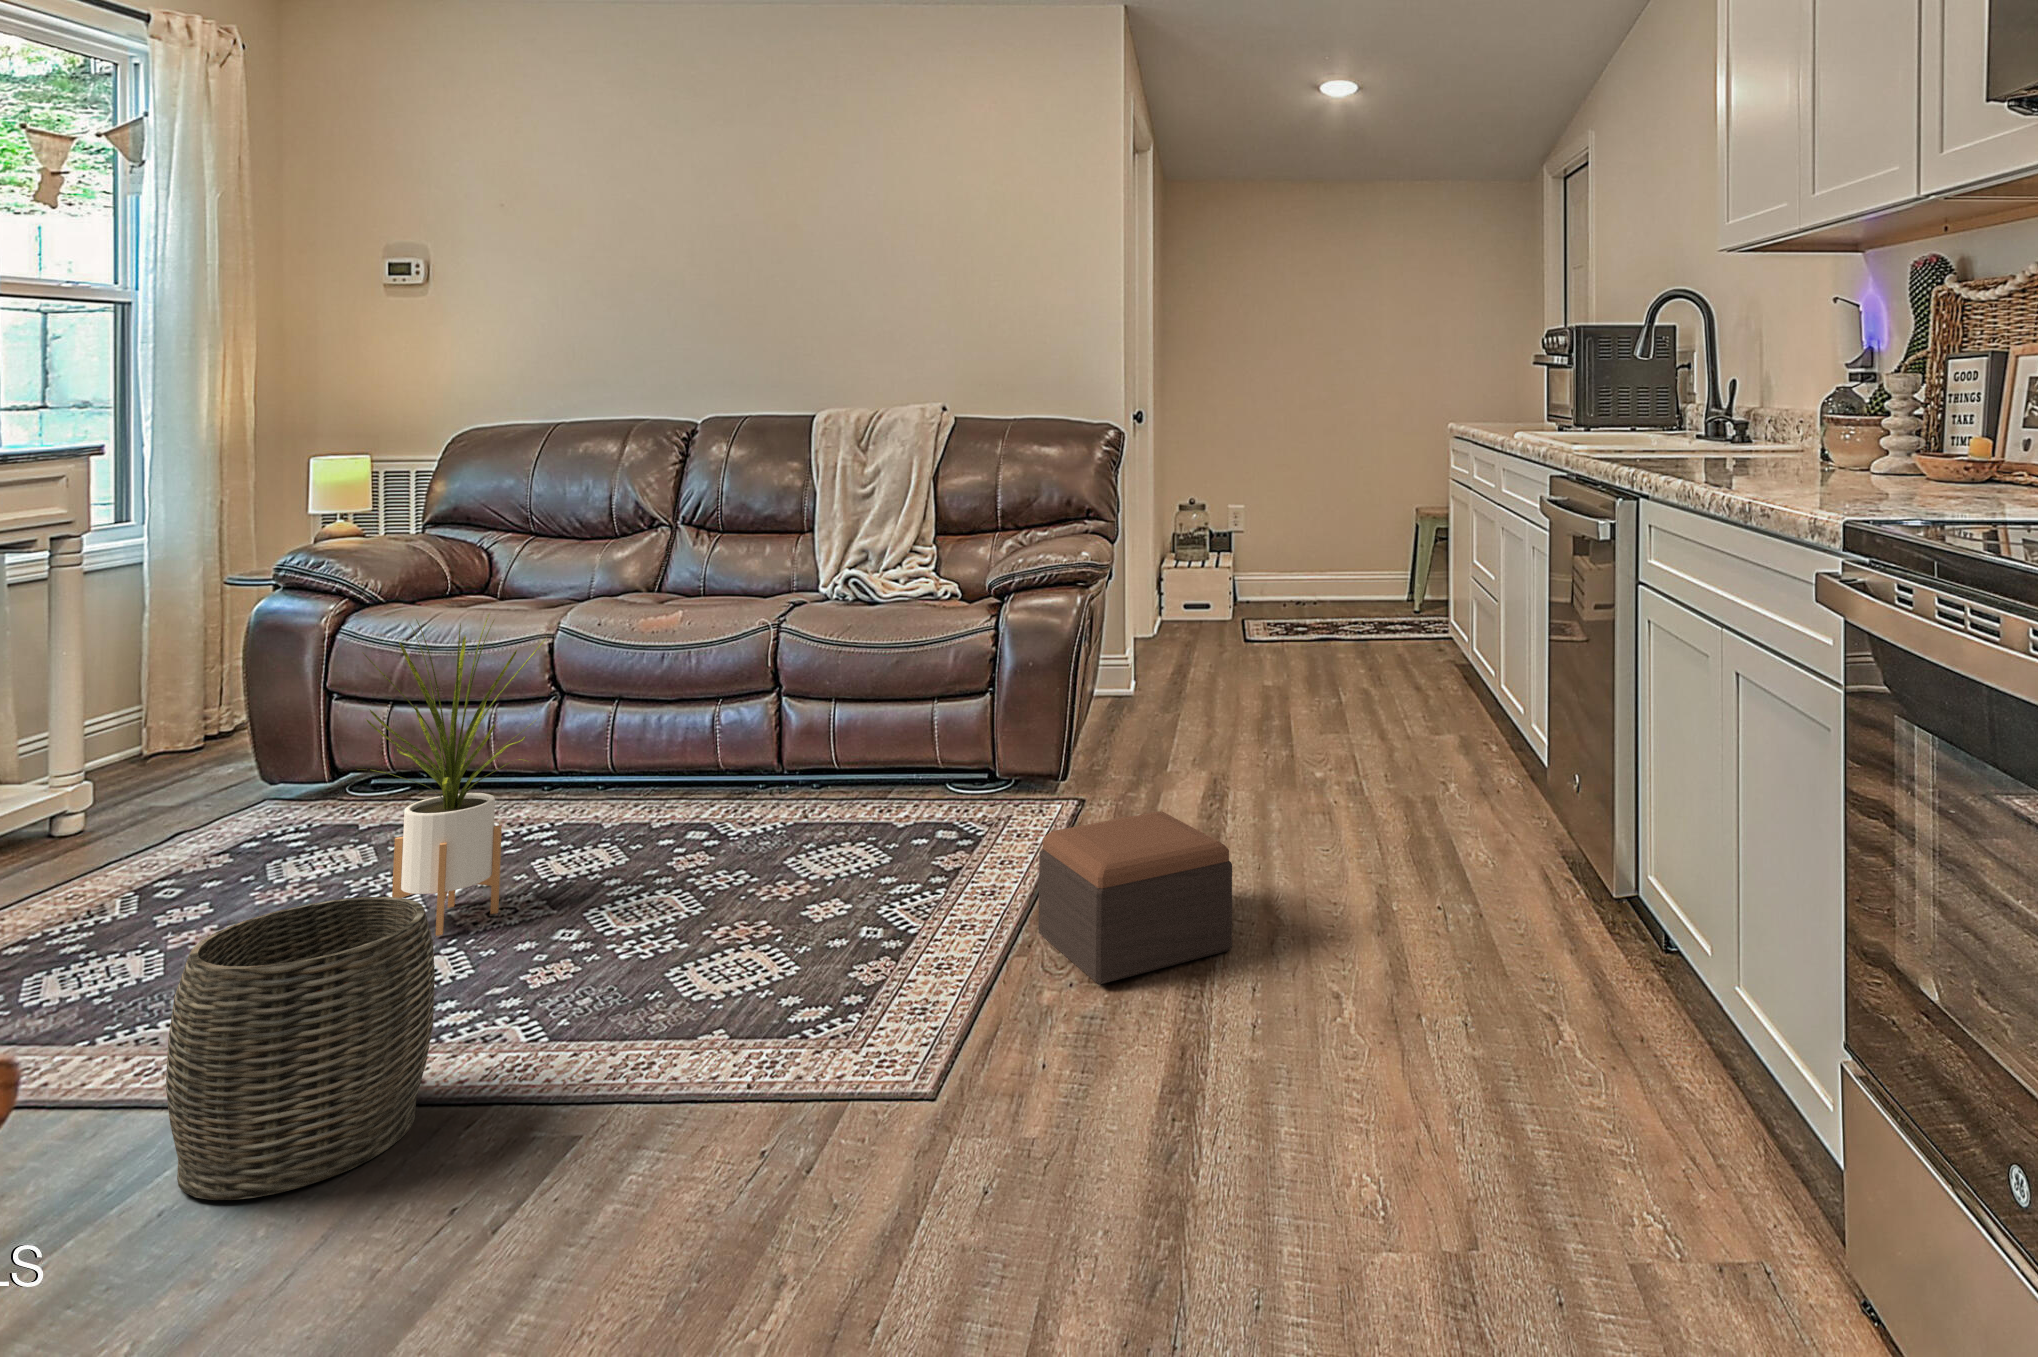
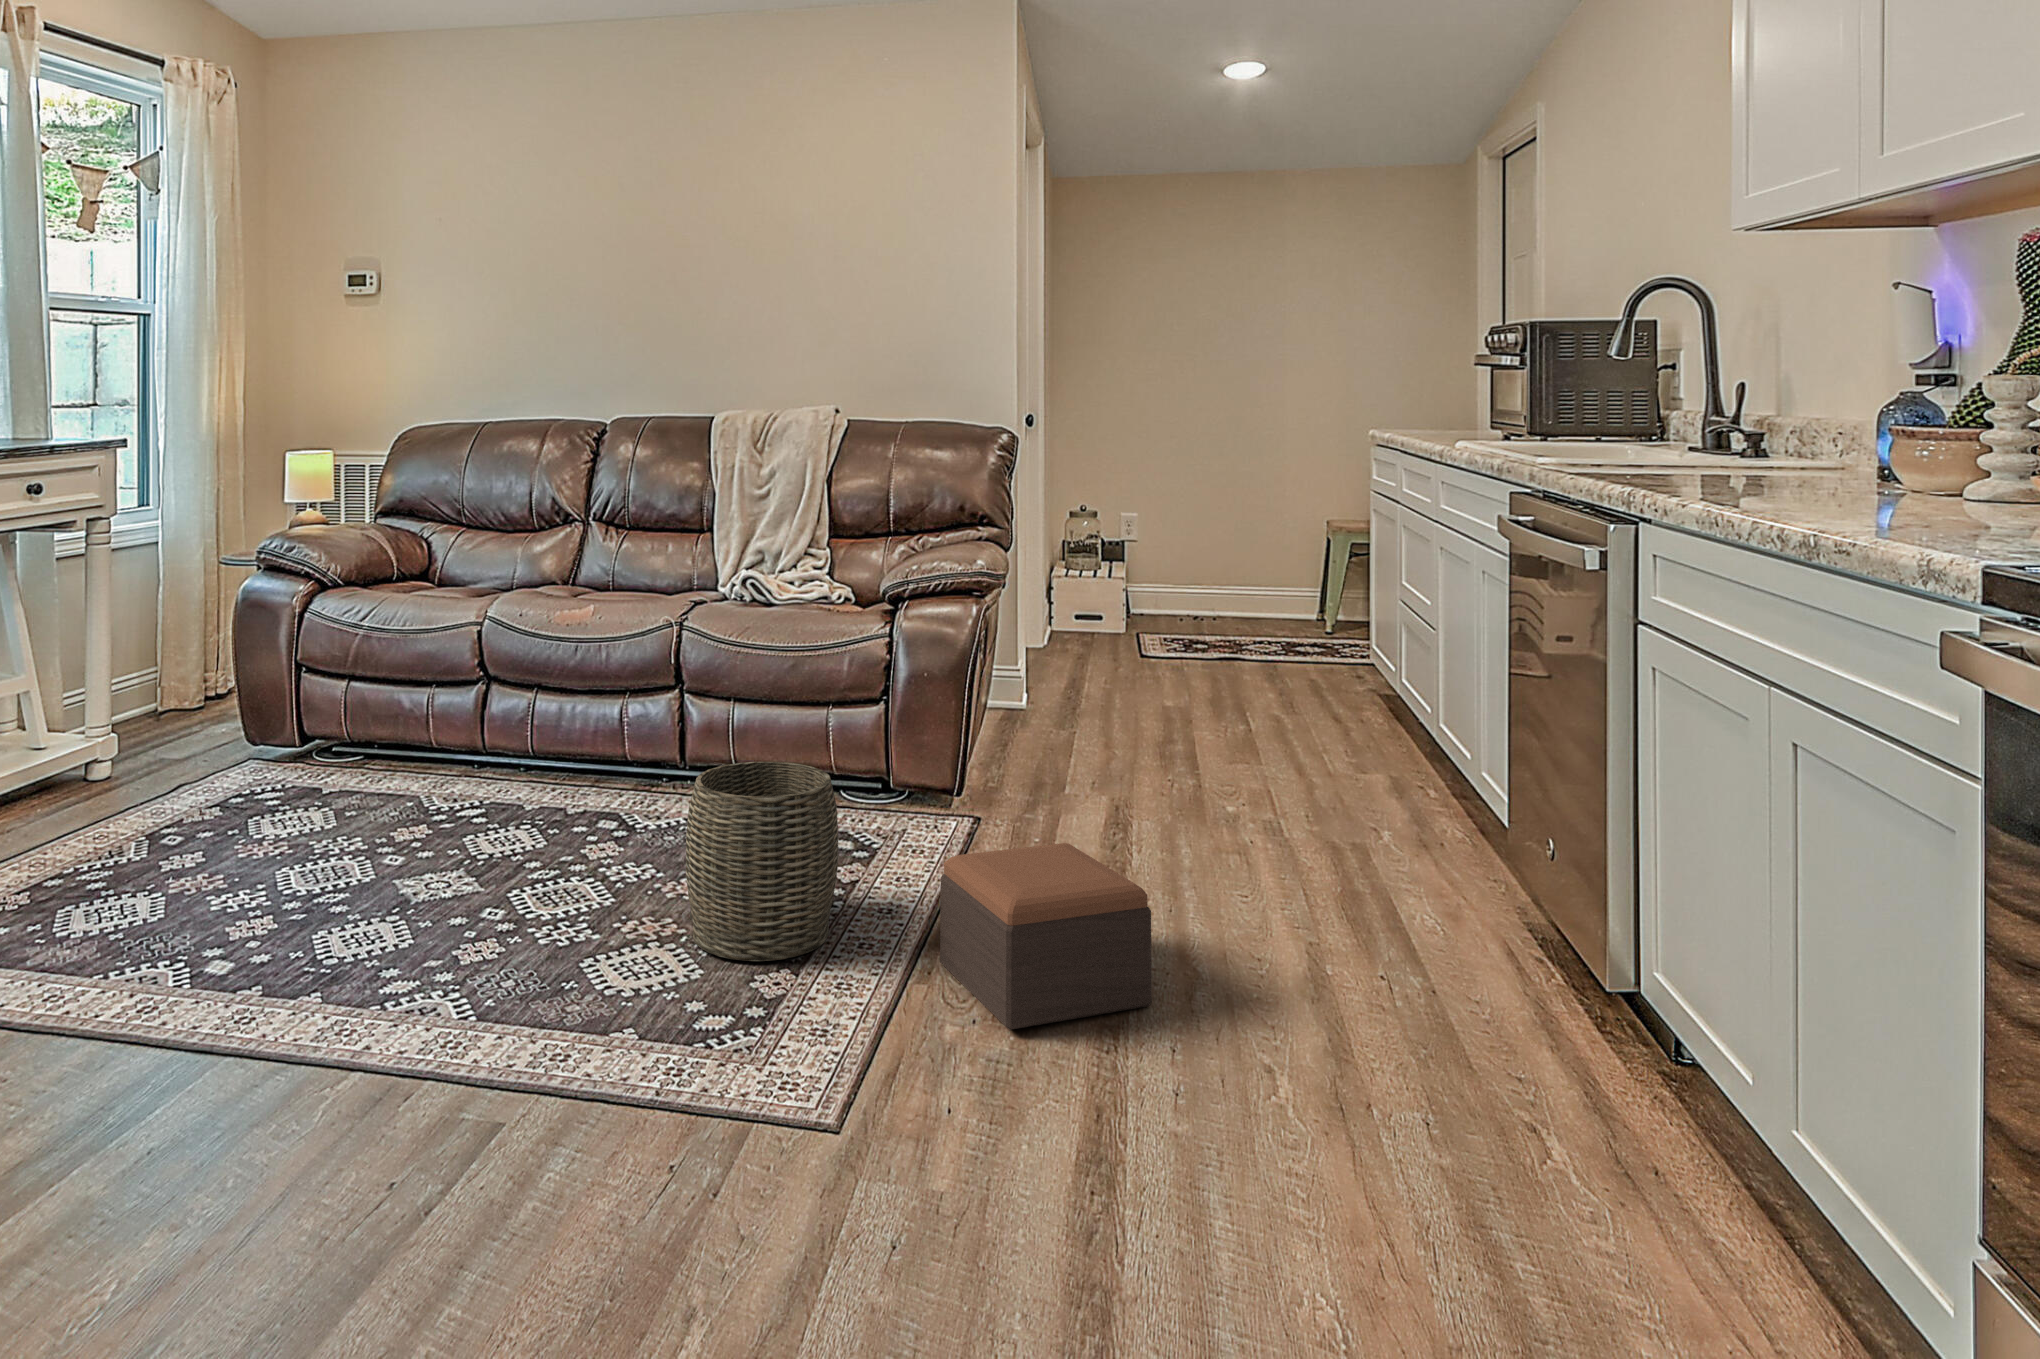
house plant: present [363,615,545,936] -> none [316,600,477,904]
woven basket: present [166,897,435,1200] -> present [686,762,838,961]

